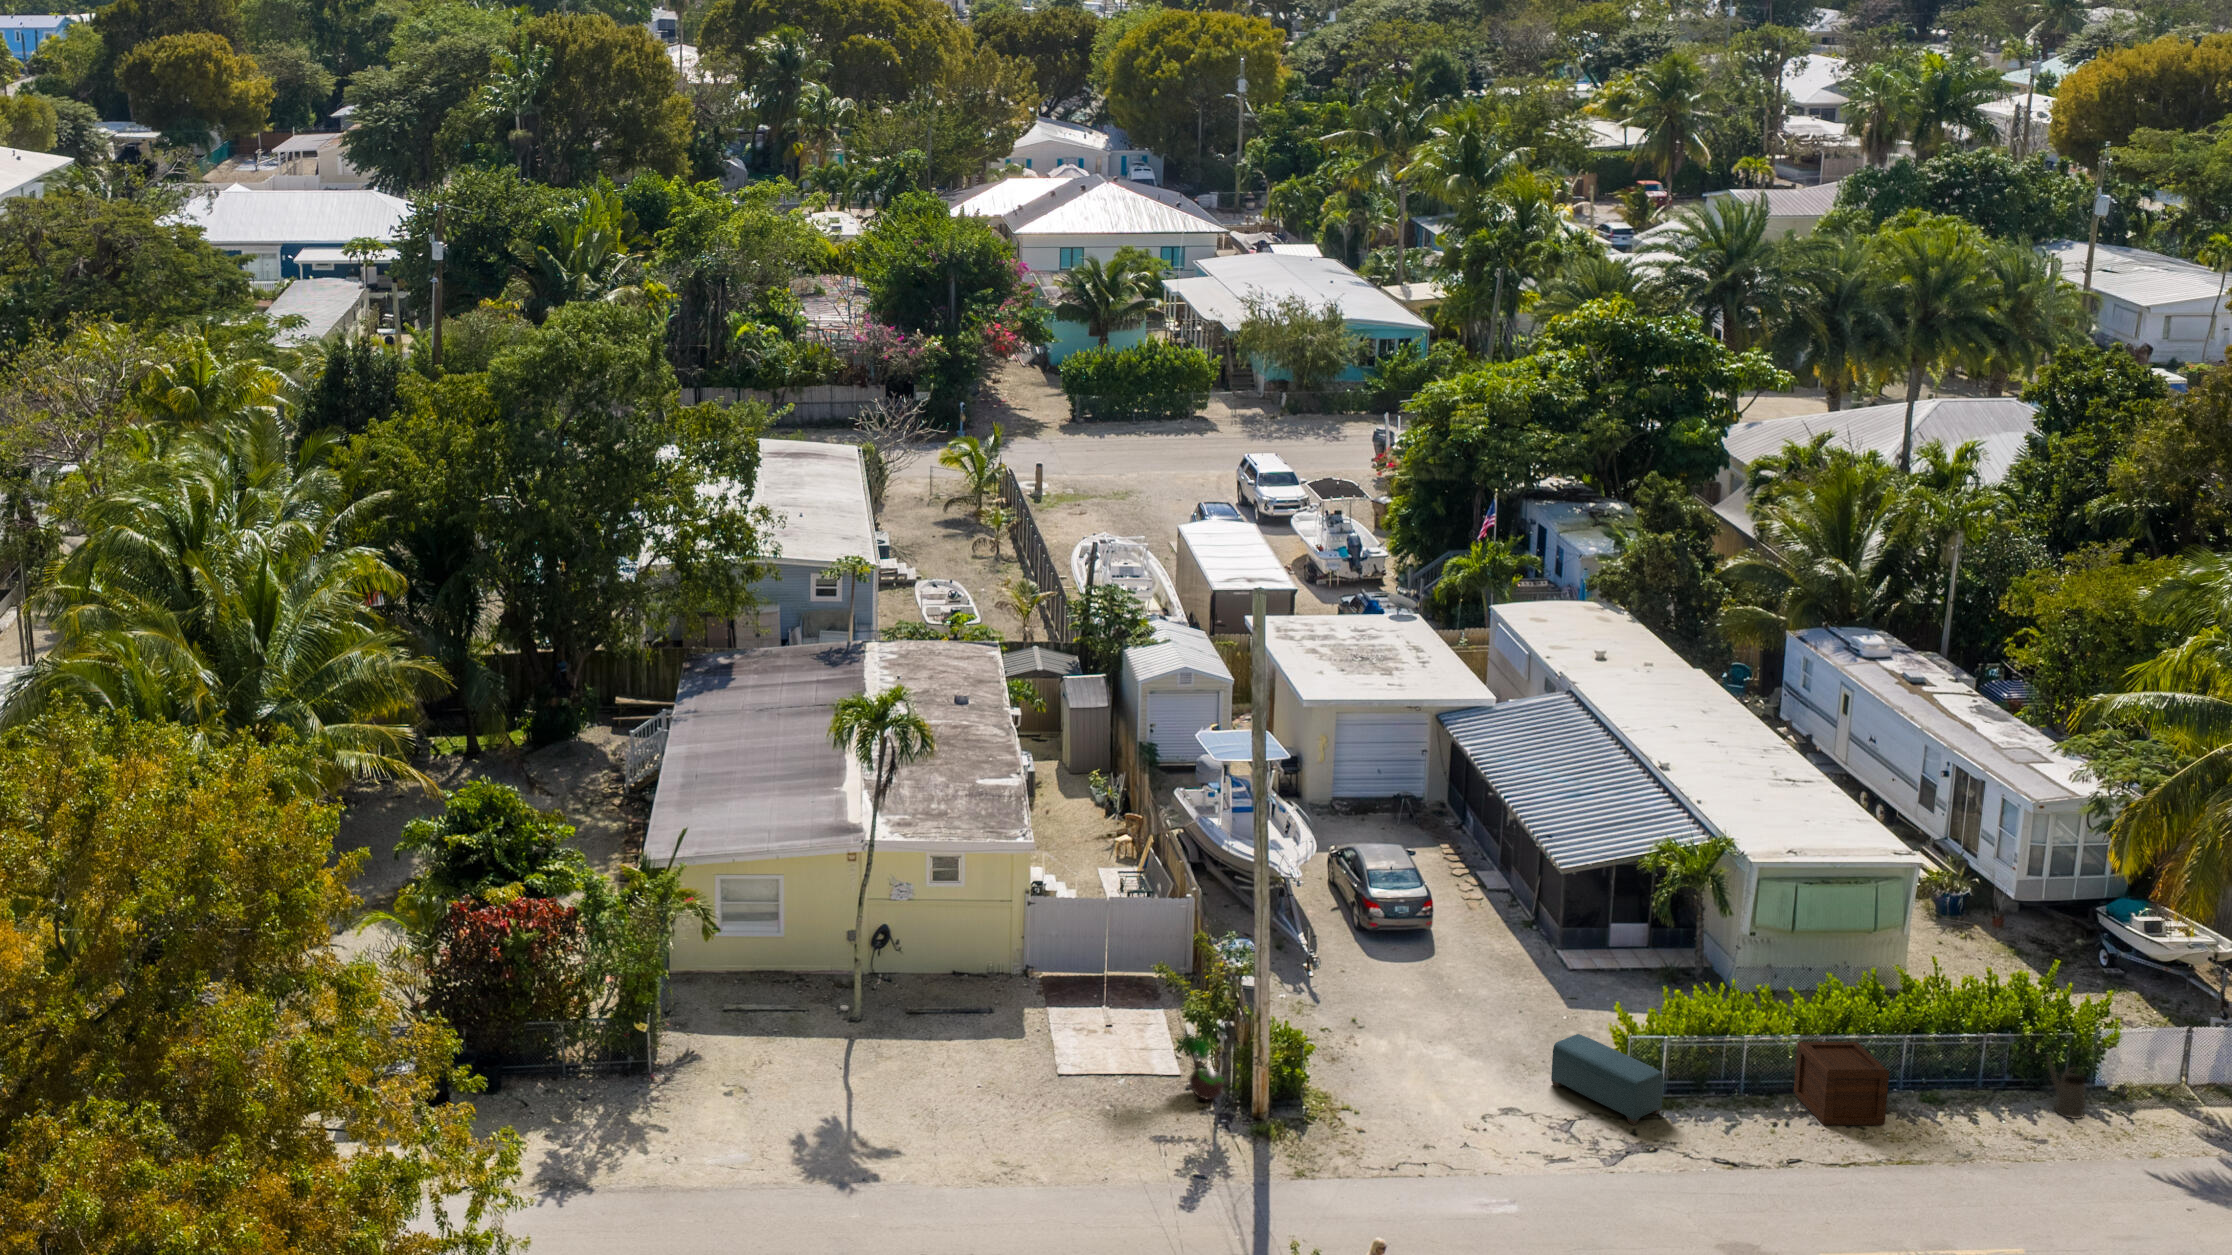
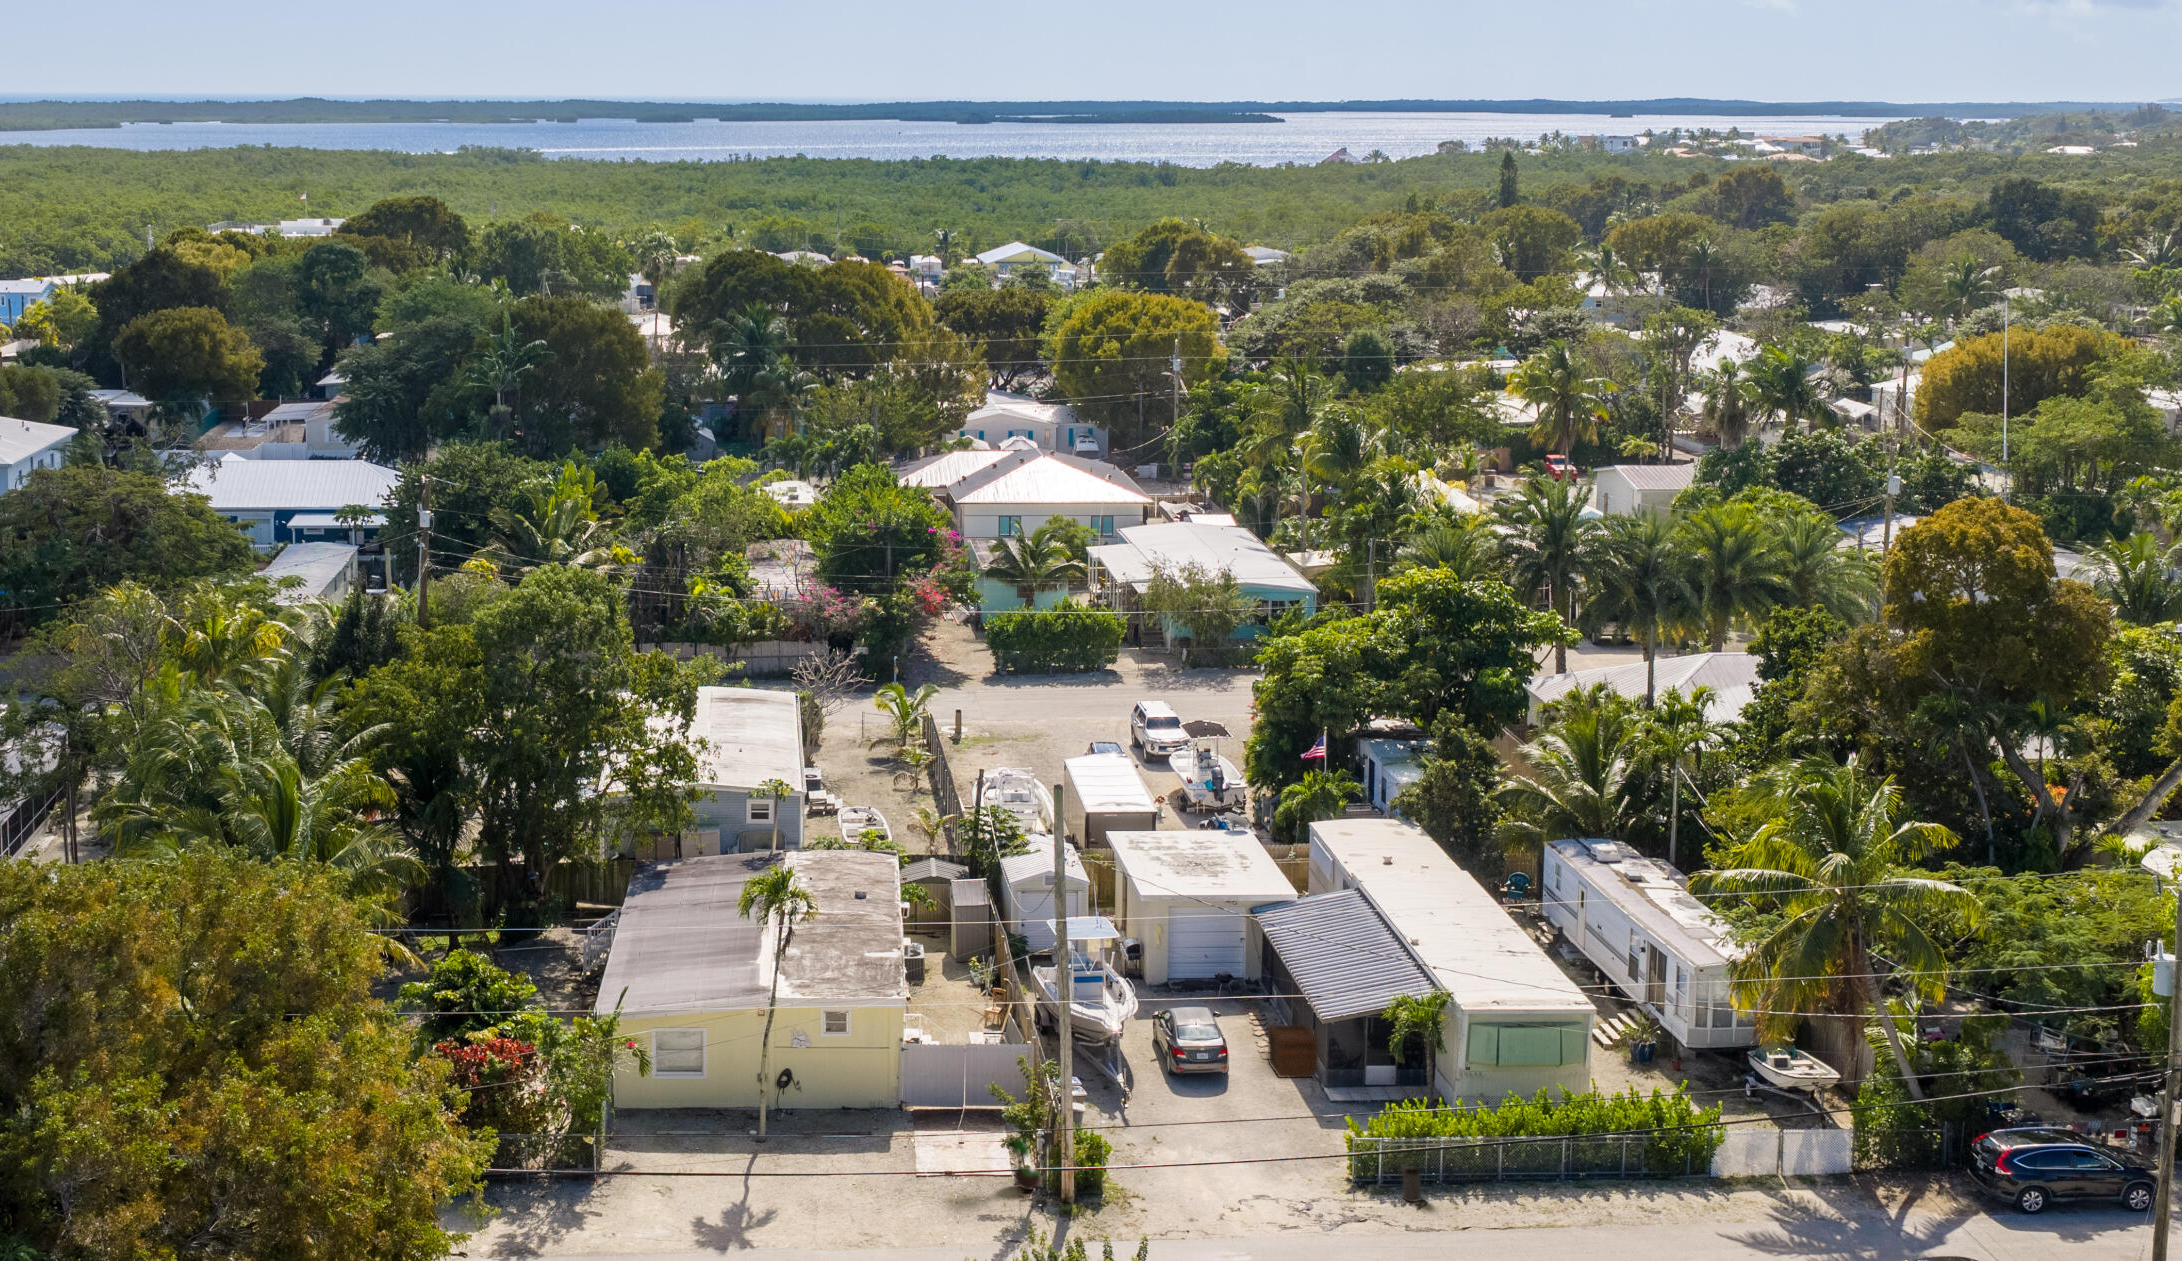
bench: present [1551,1034,1664,1125] -> none [1296,1139,1376,1204]
wooden crate: present [1794,1042,1889,1125] -> present [1268,1025,1318,1078]
watering can: present [2047,1056,2086,1119] -> present [1400,1157,1421,1202]

